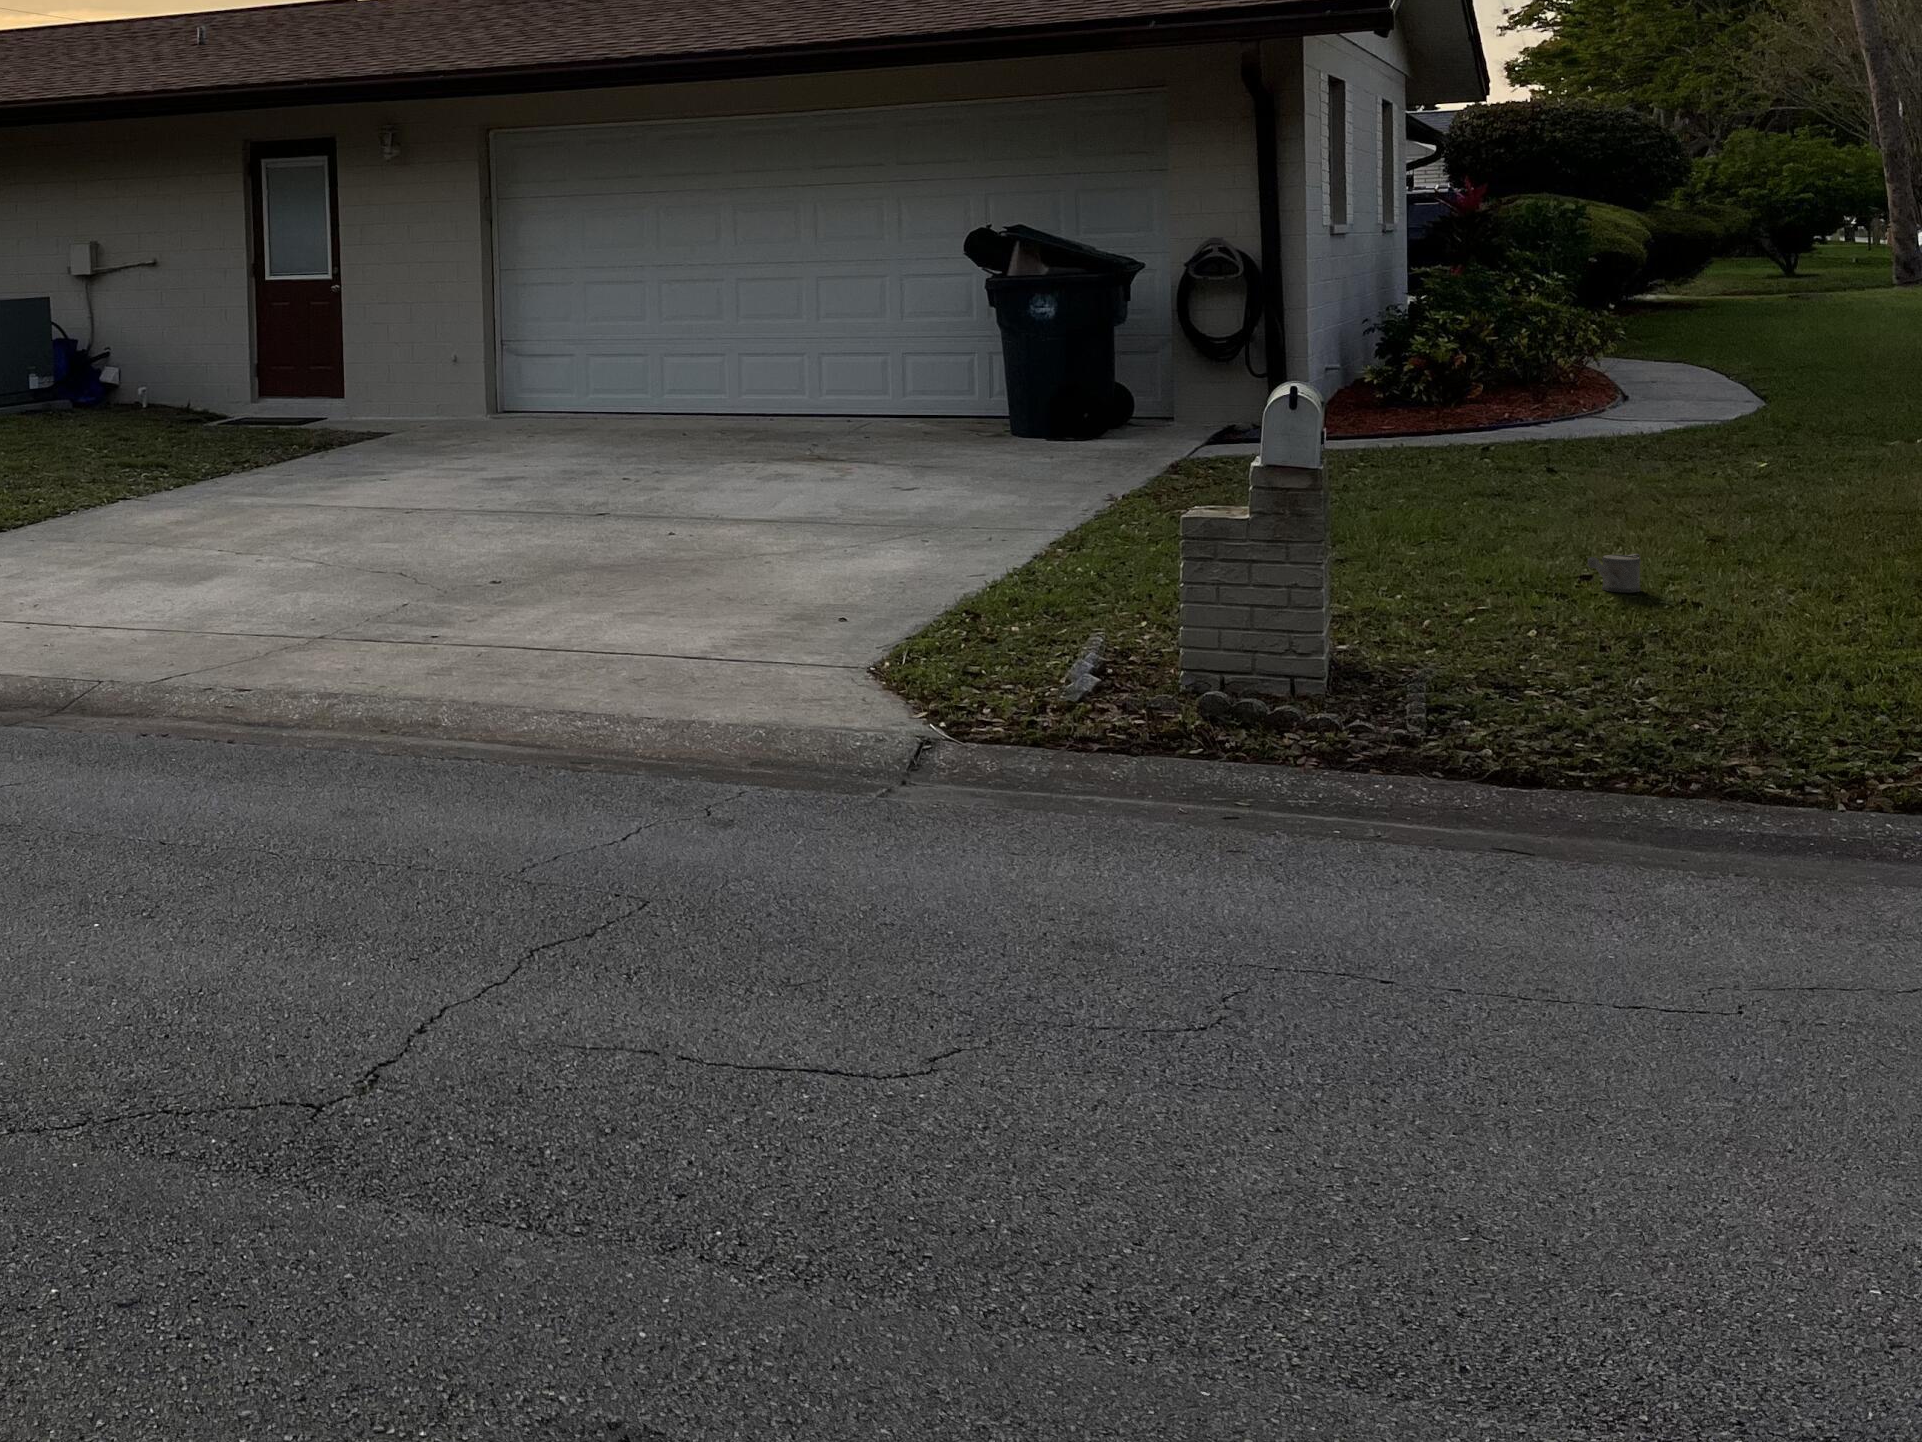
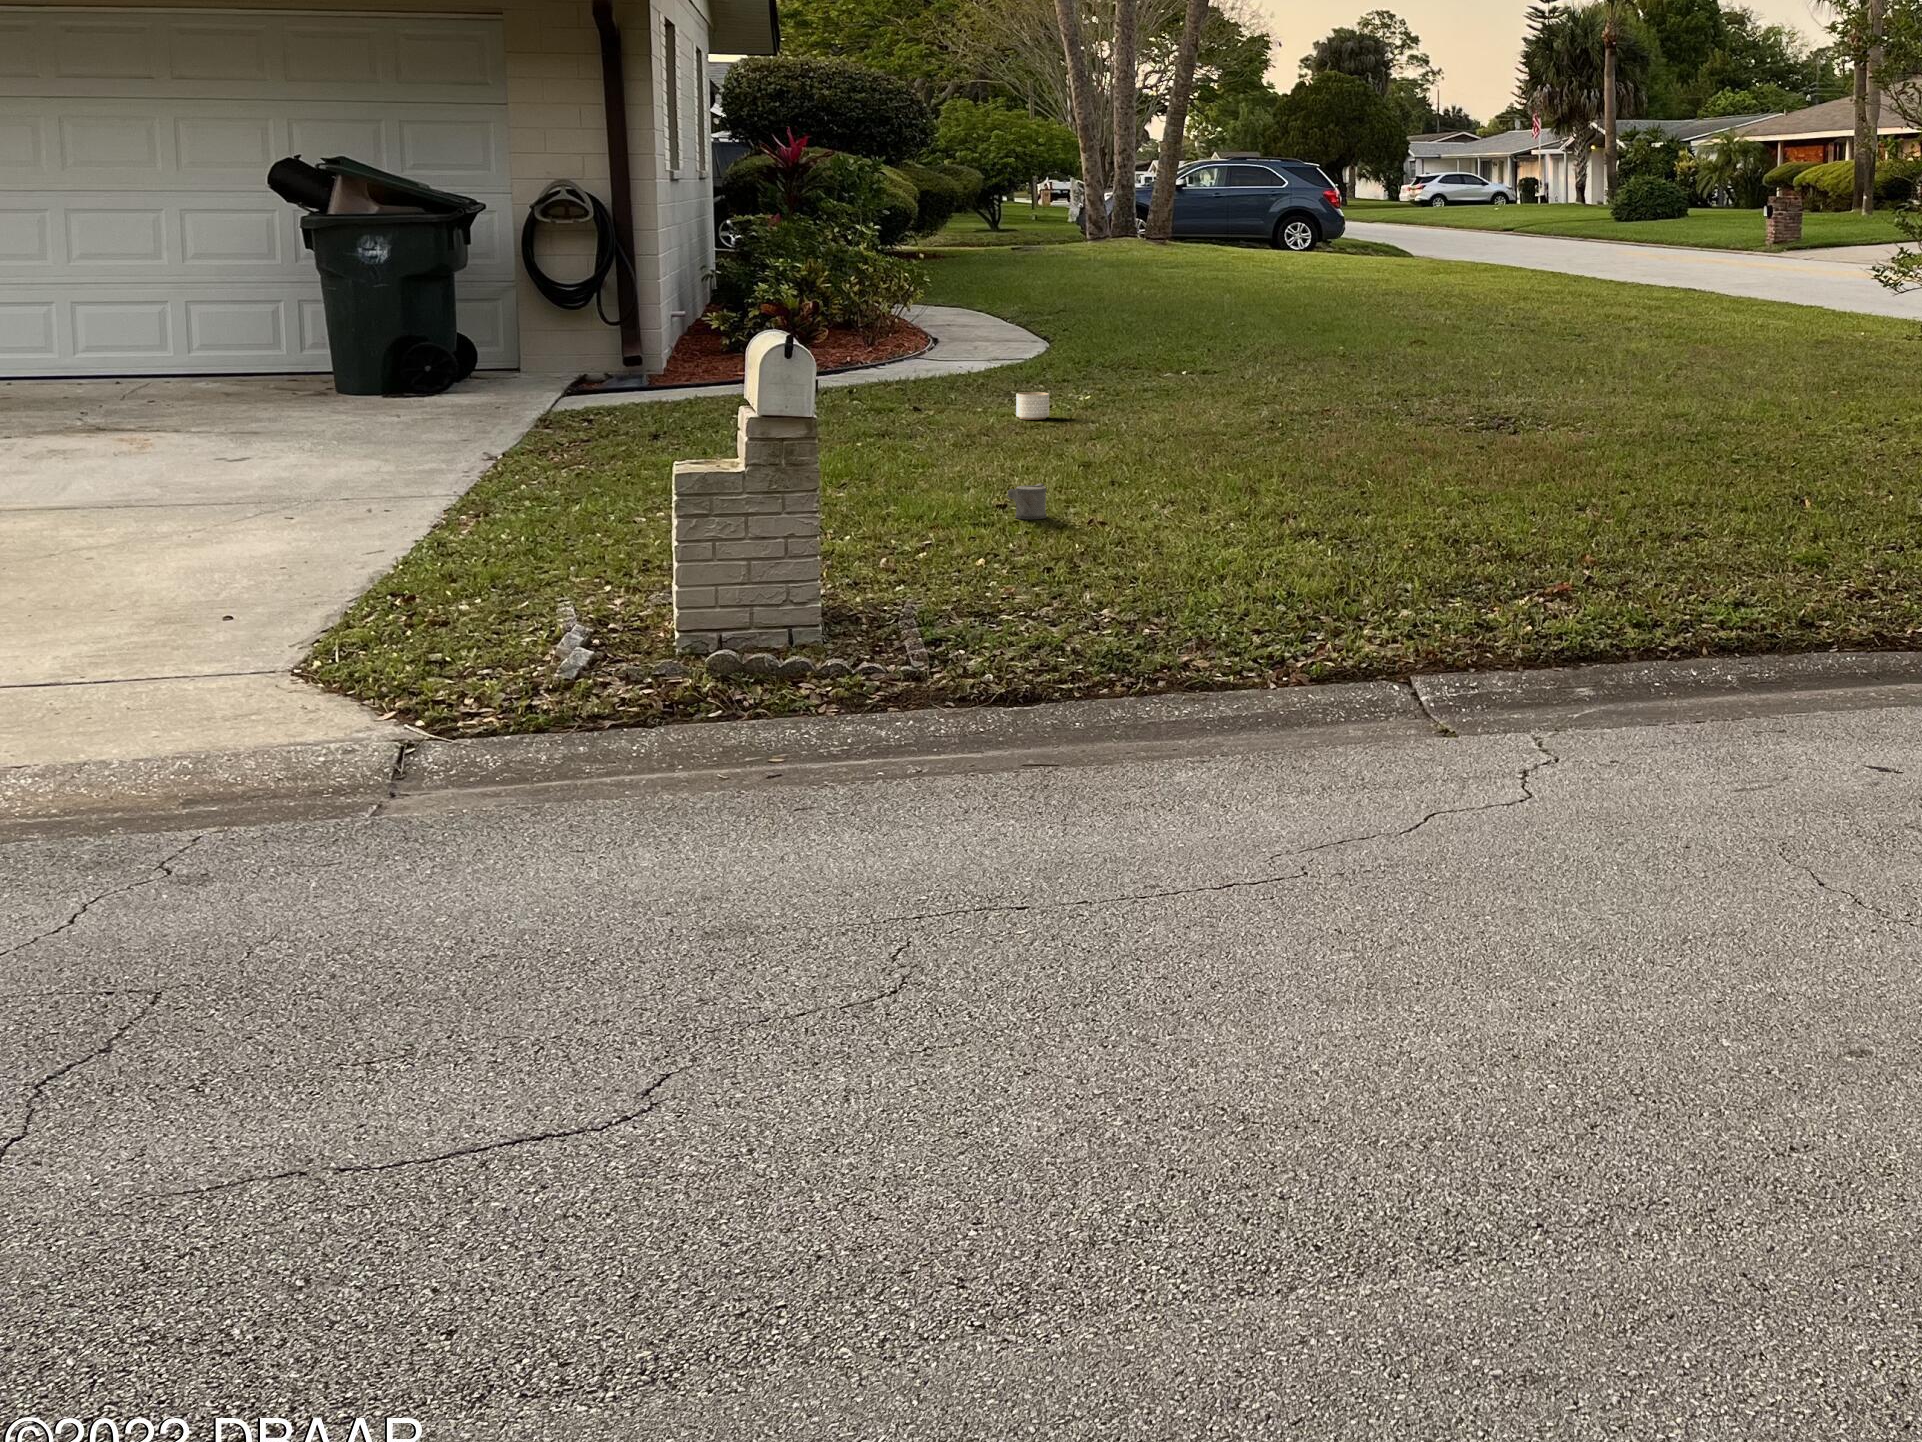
planter: none [1677,454,1719,485] -> present [1016,392,1049,420]

